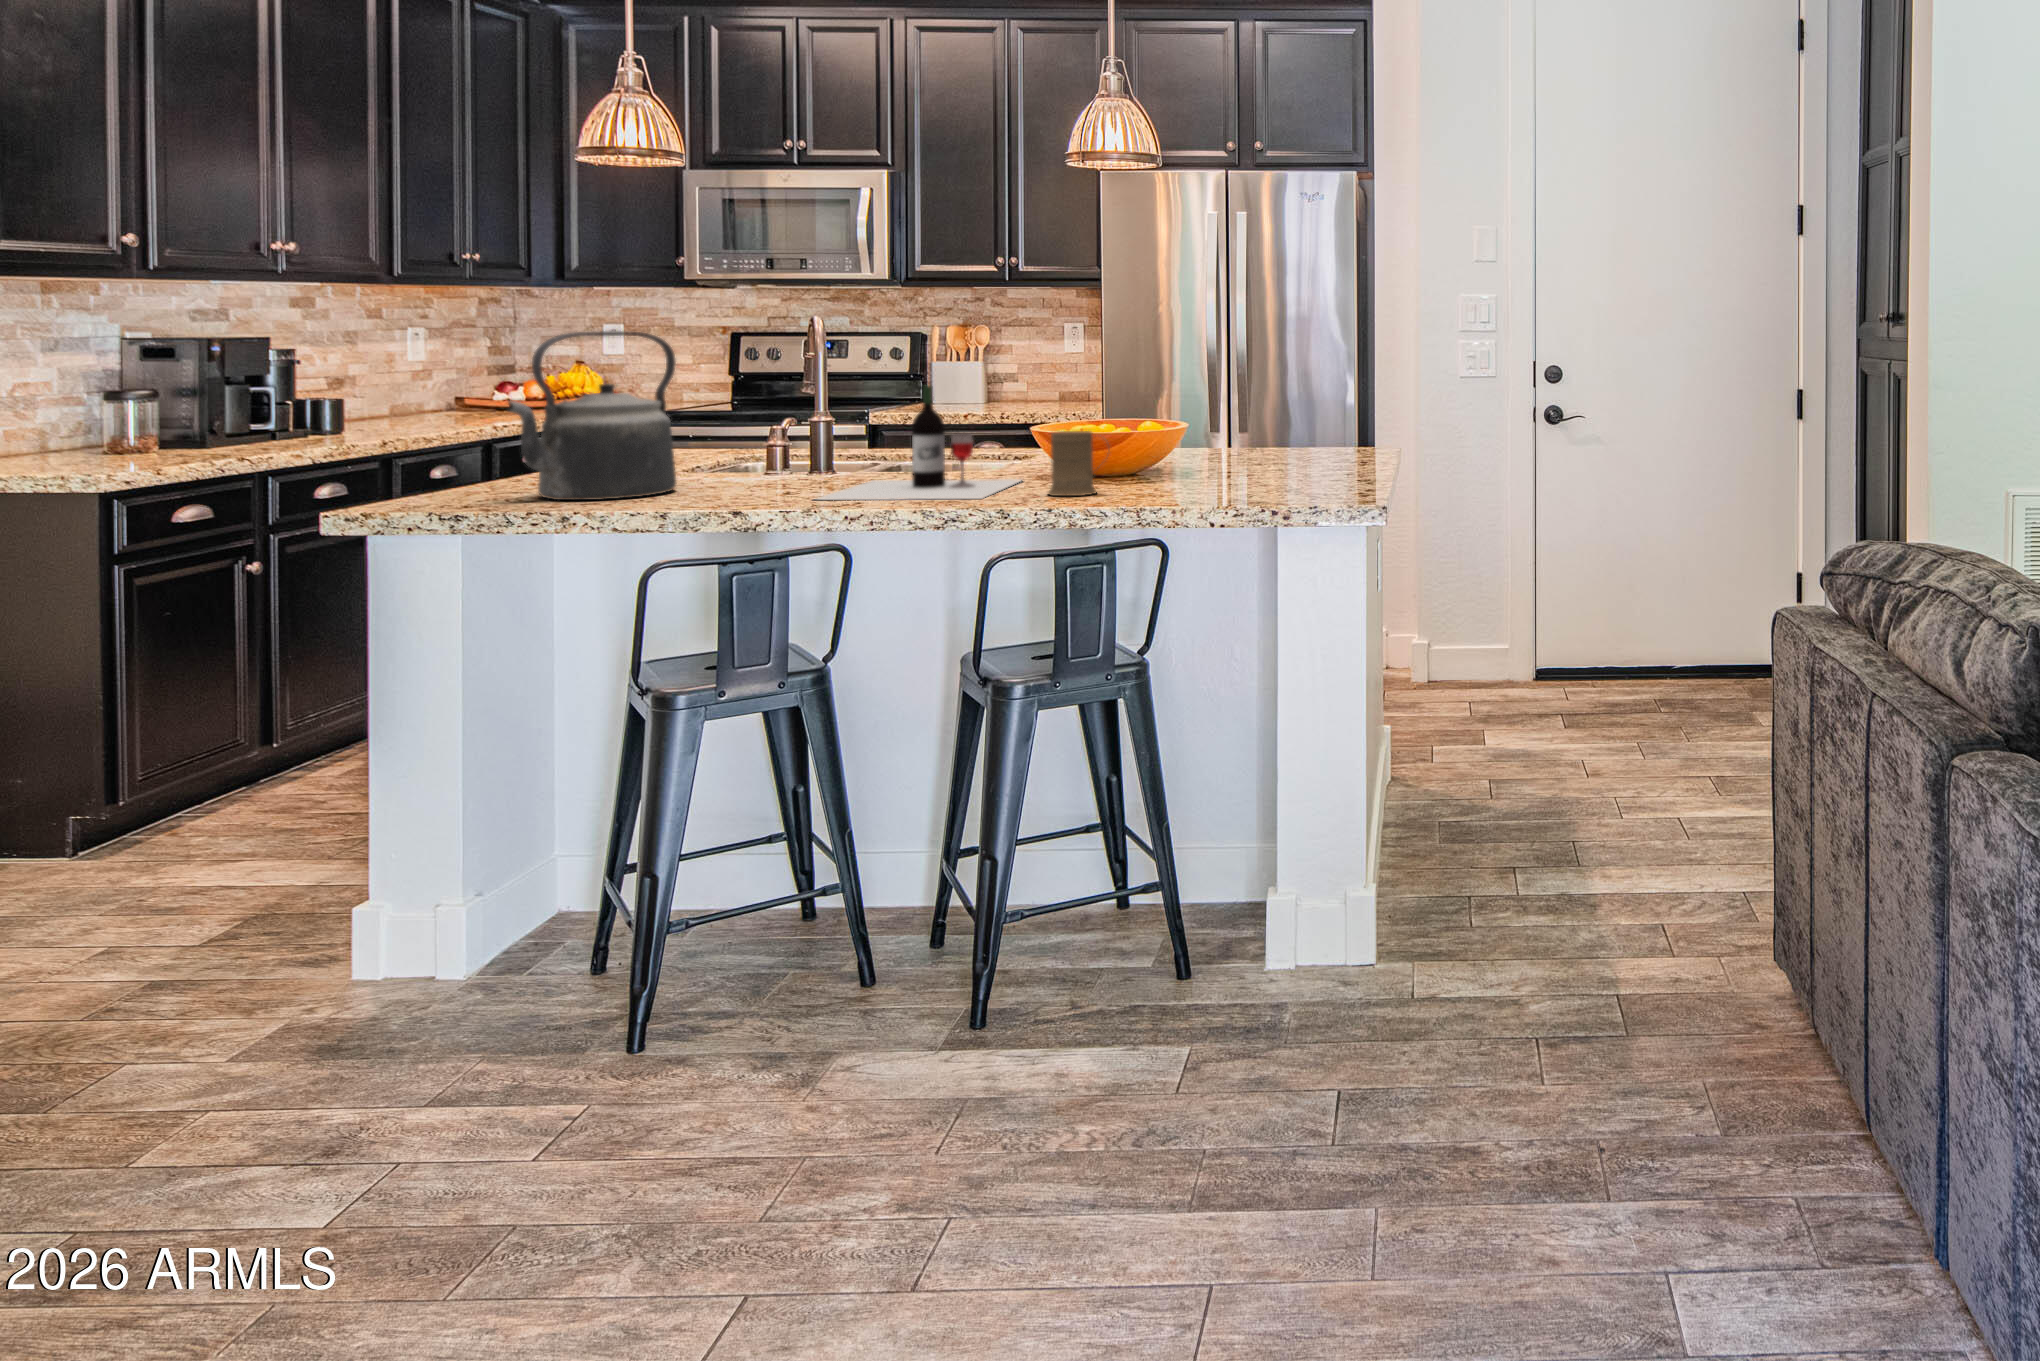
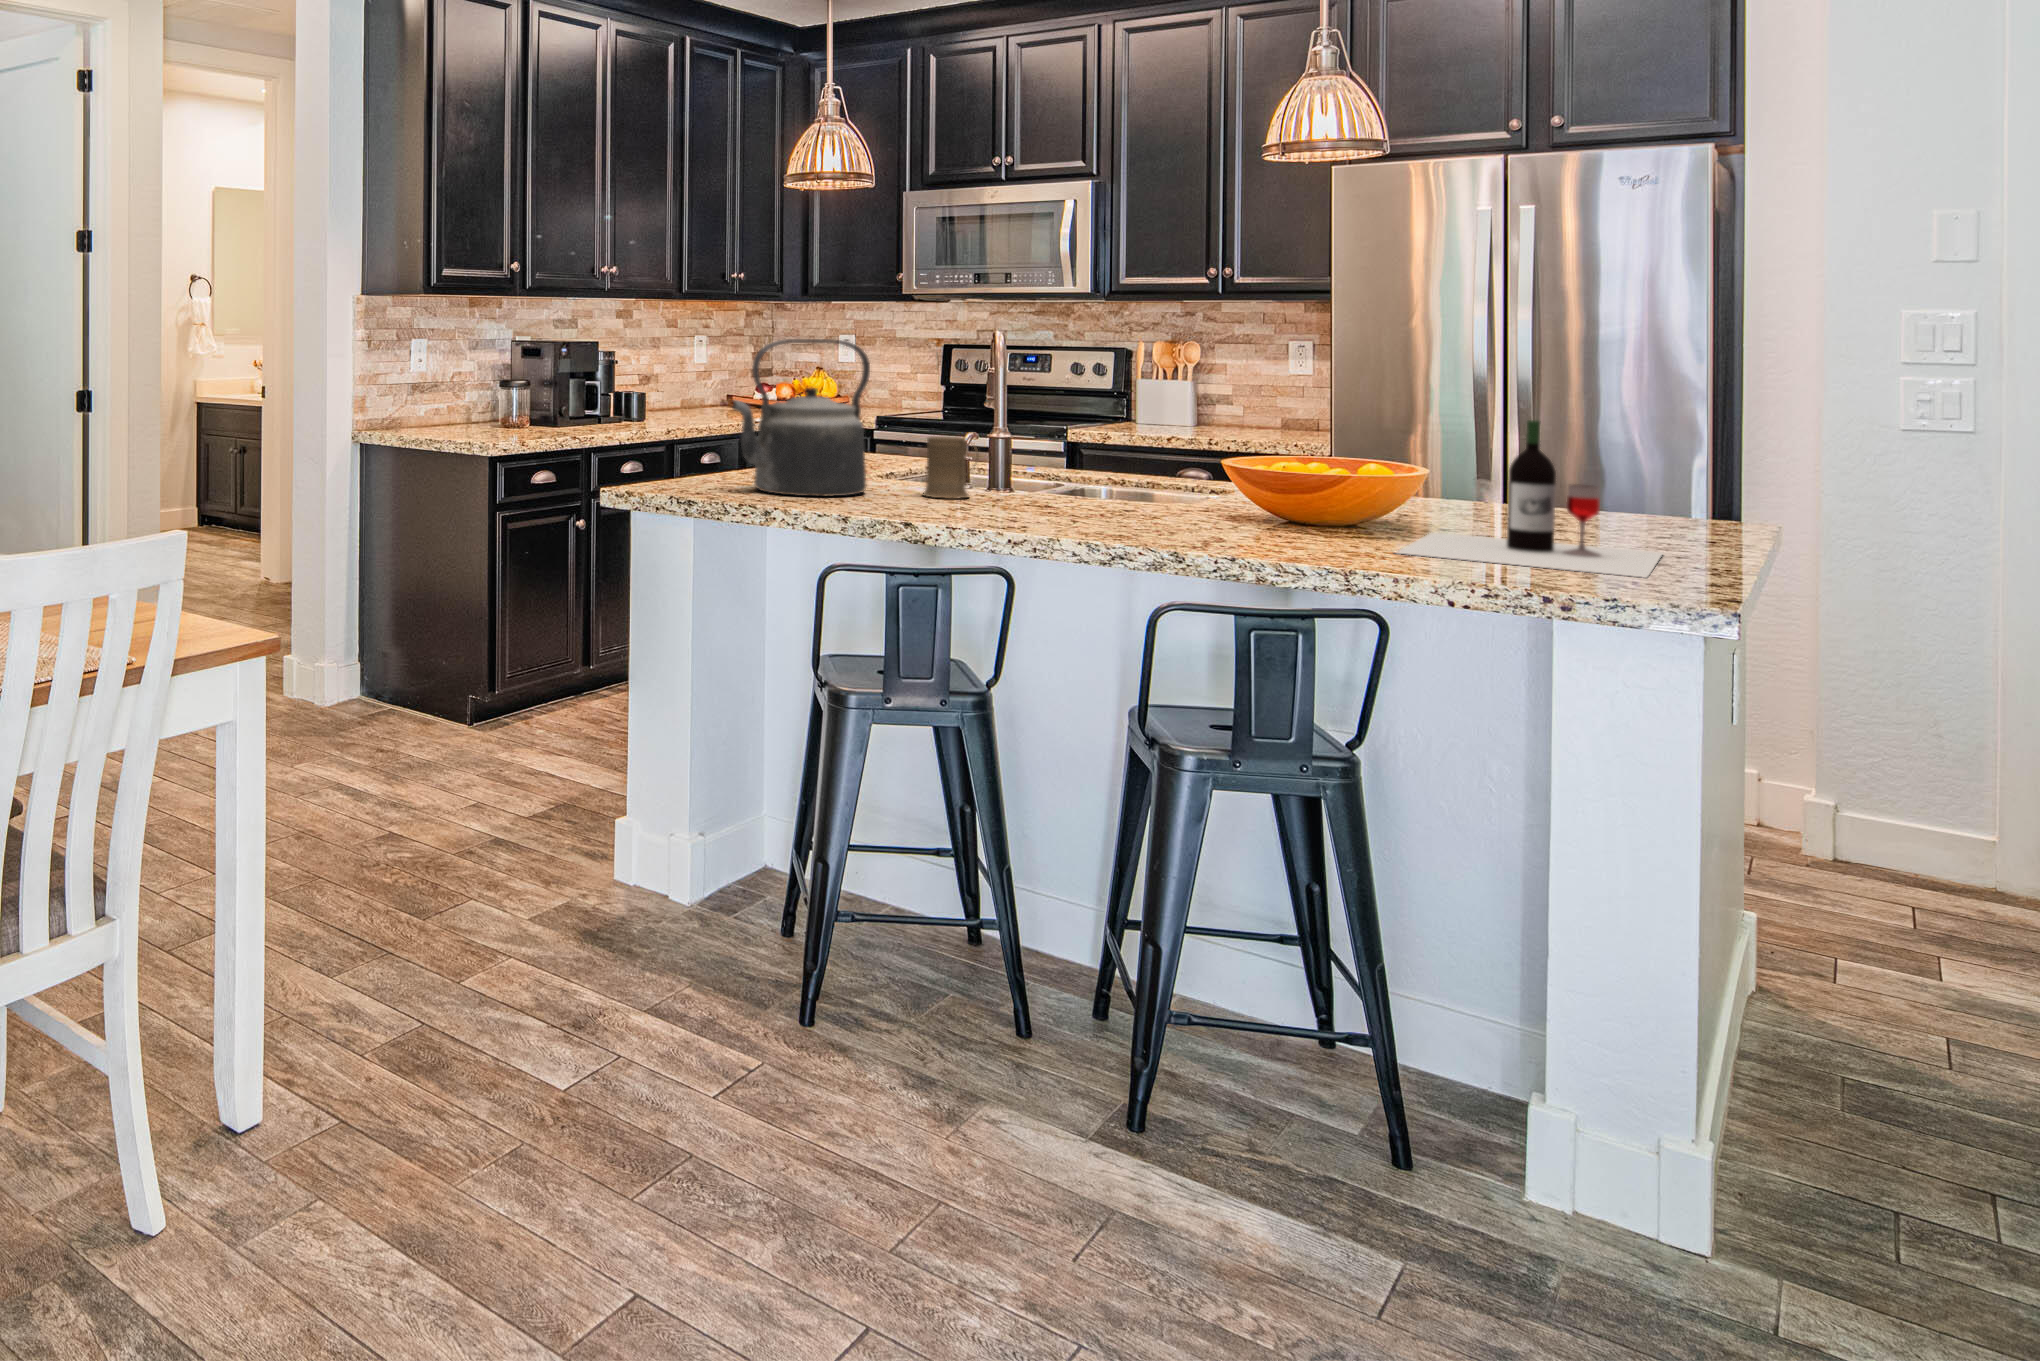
wine bottle: present [818,386,1021,500] -> present [1397,420,1662,578]
mug: present [1048,431,1108,496] -> present [923,436,978,499]

